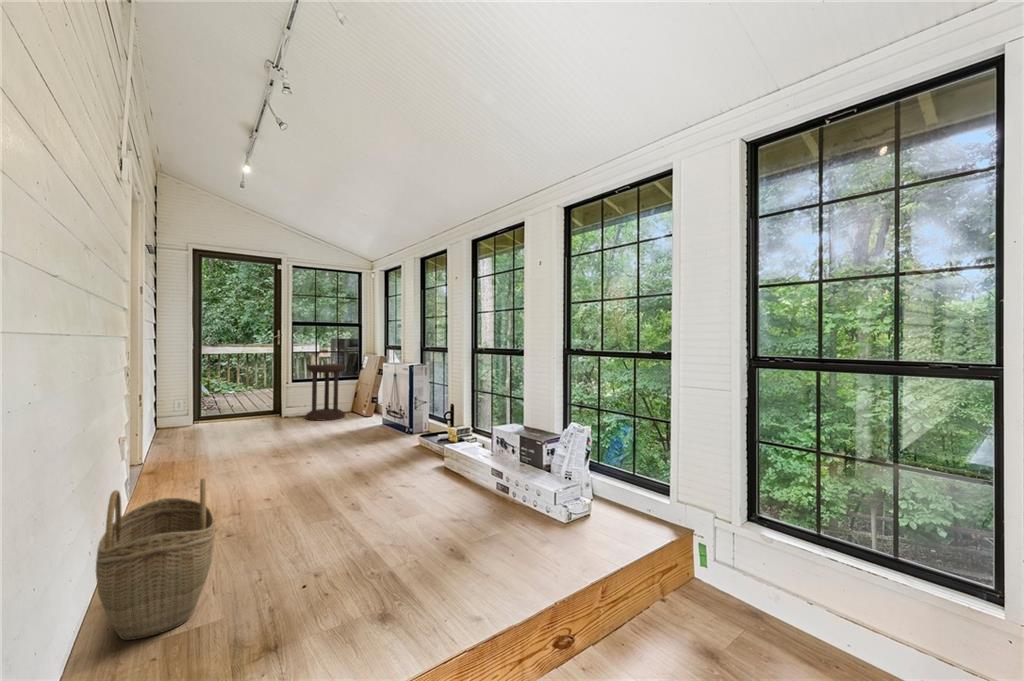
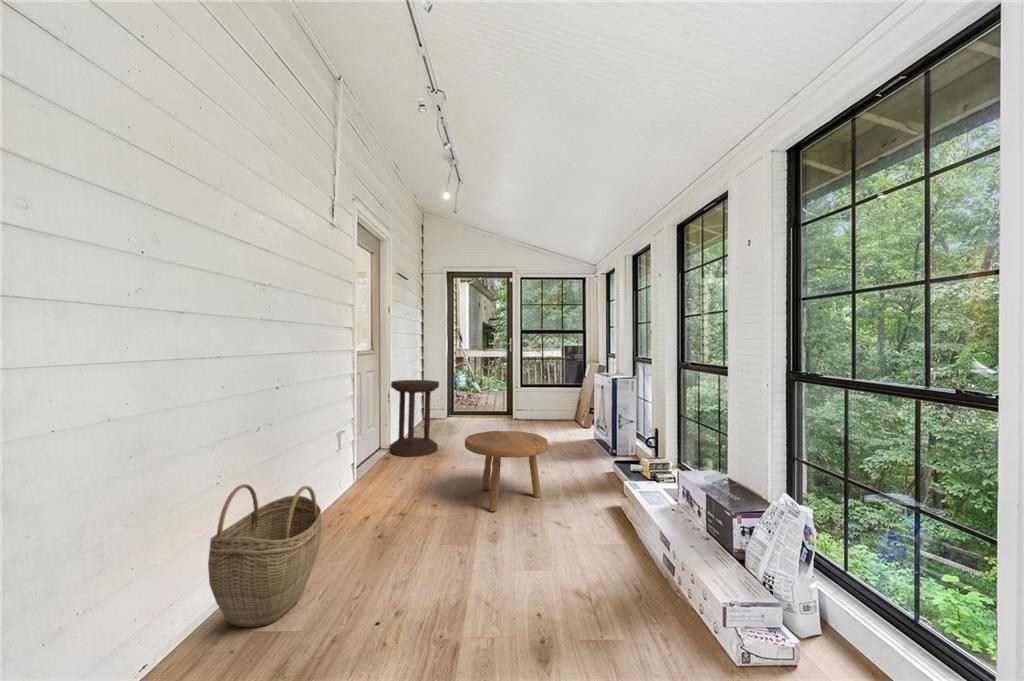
side table: present [306,364,346,420] -> present [389,380,439,456]
footstool: none [296,418,382,492] -> present [465,431,548,512]

